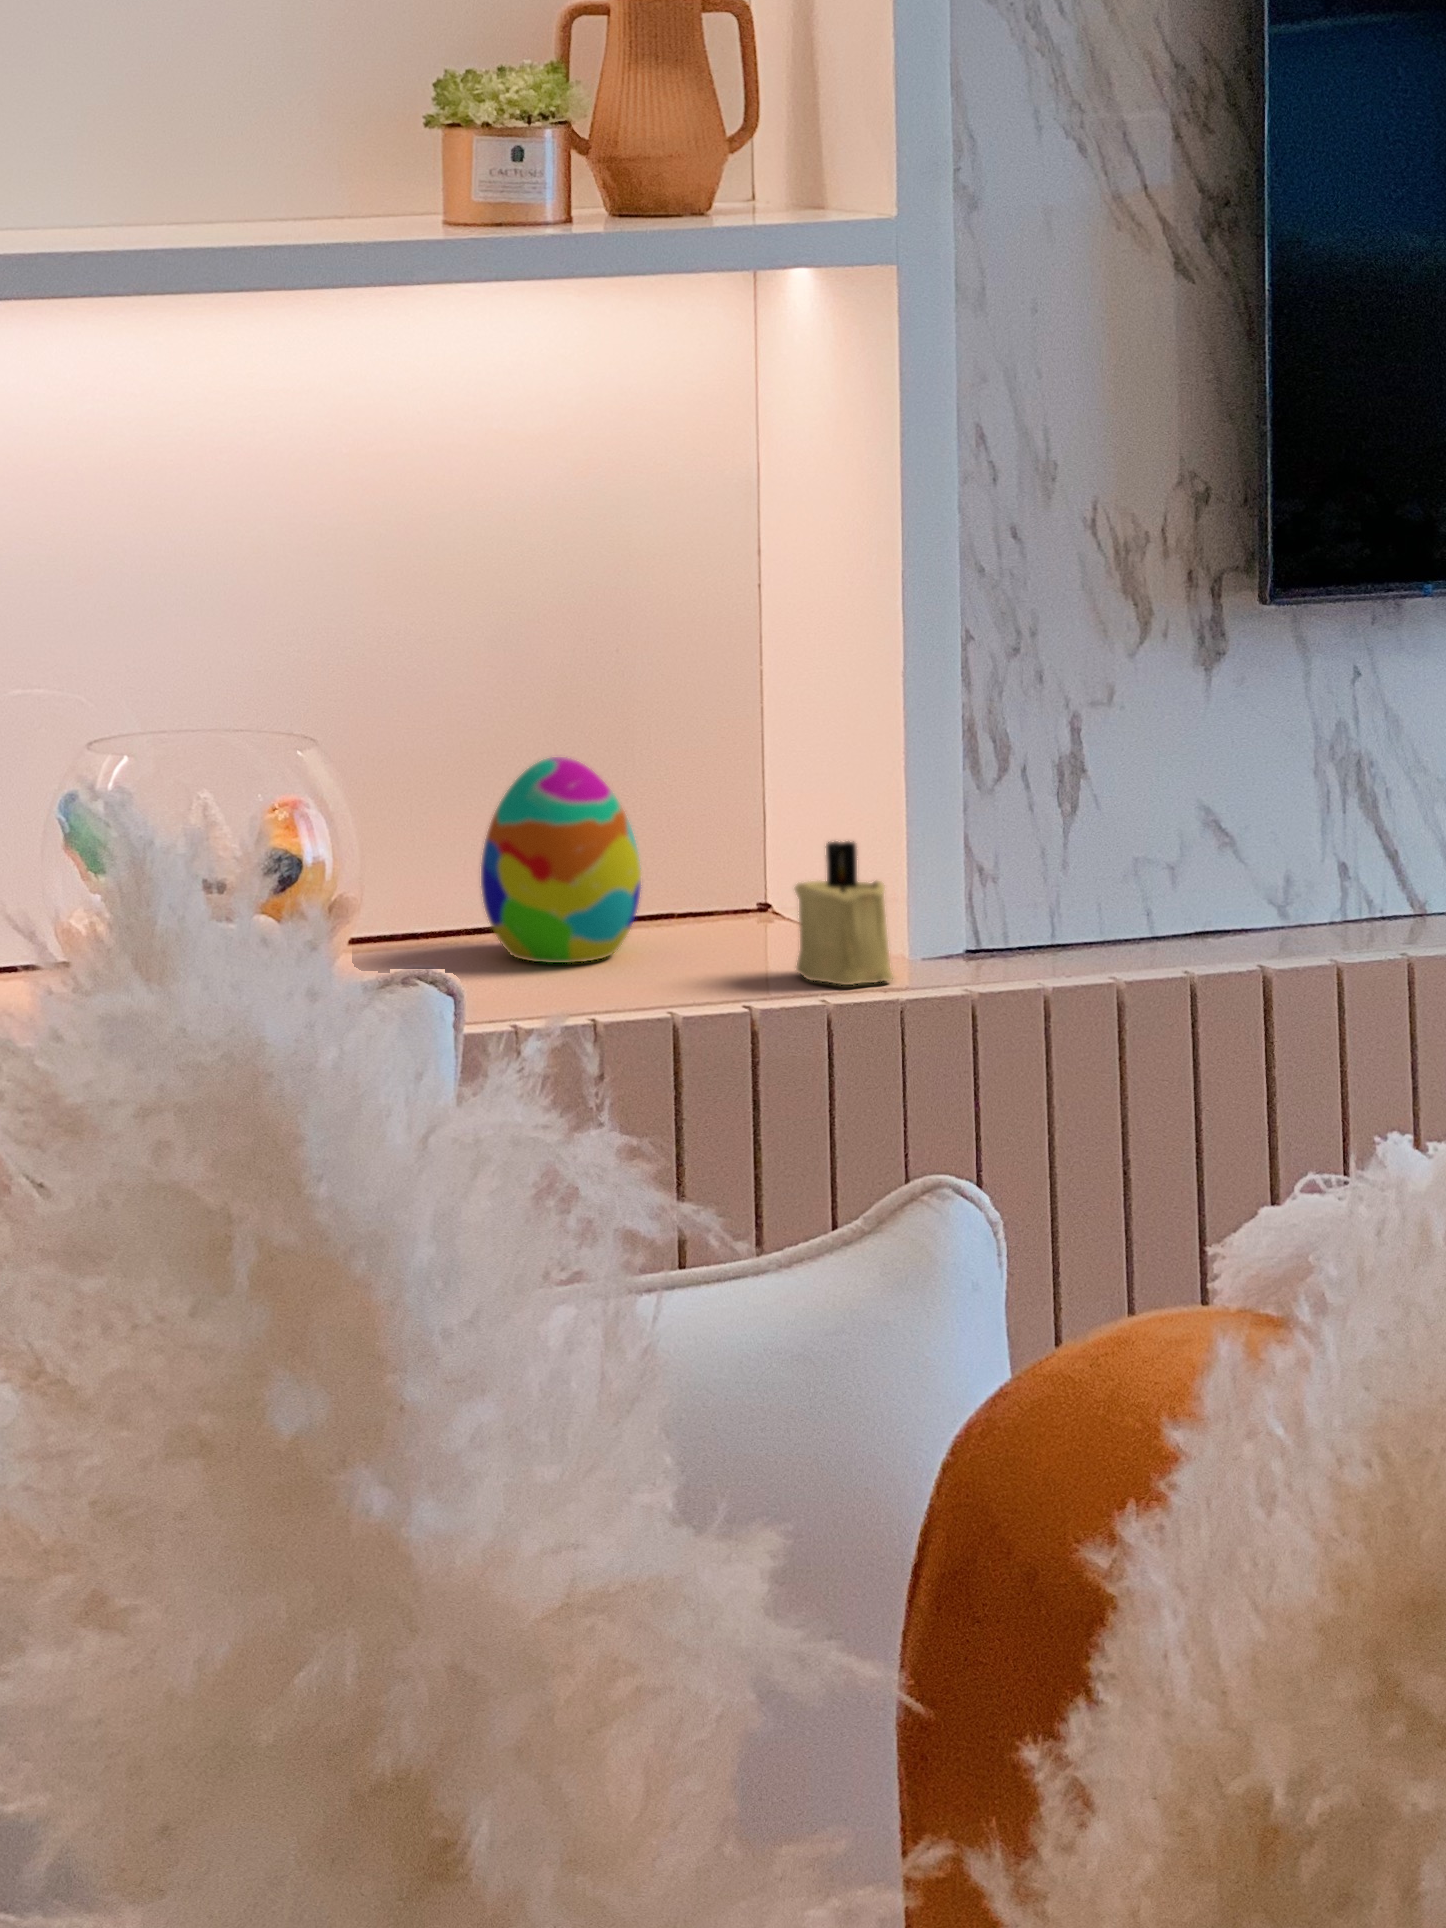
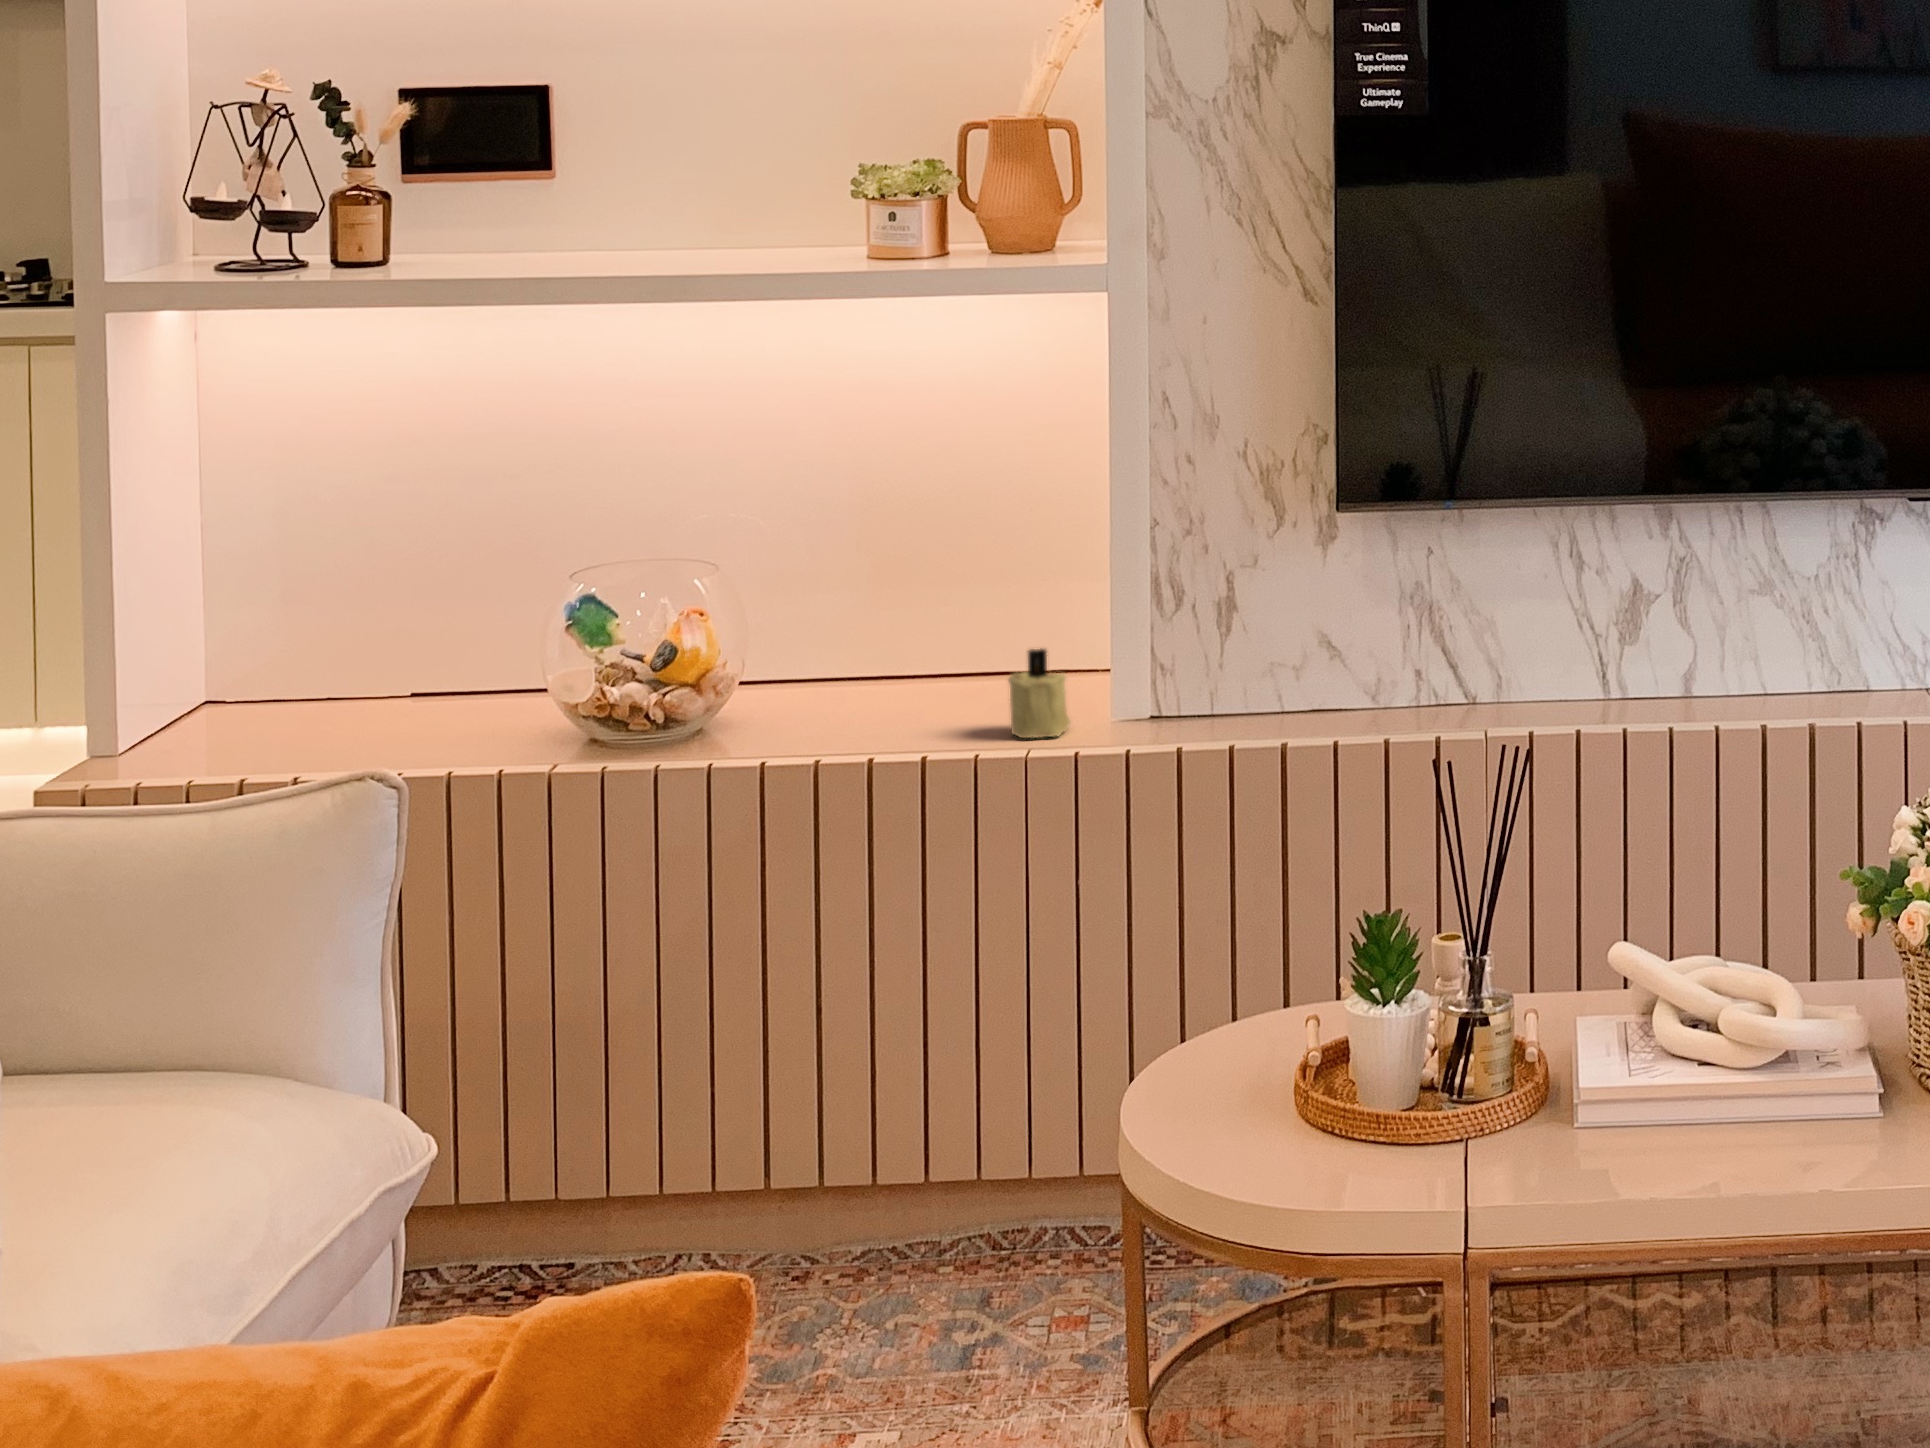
decorative egg: present [481,757,641,963] -> none [869,586,970,711]

